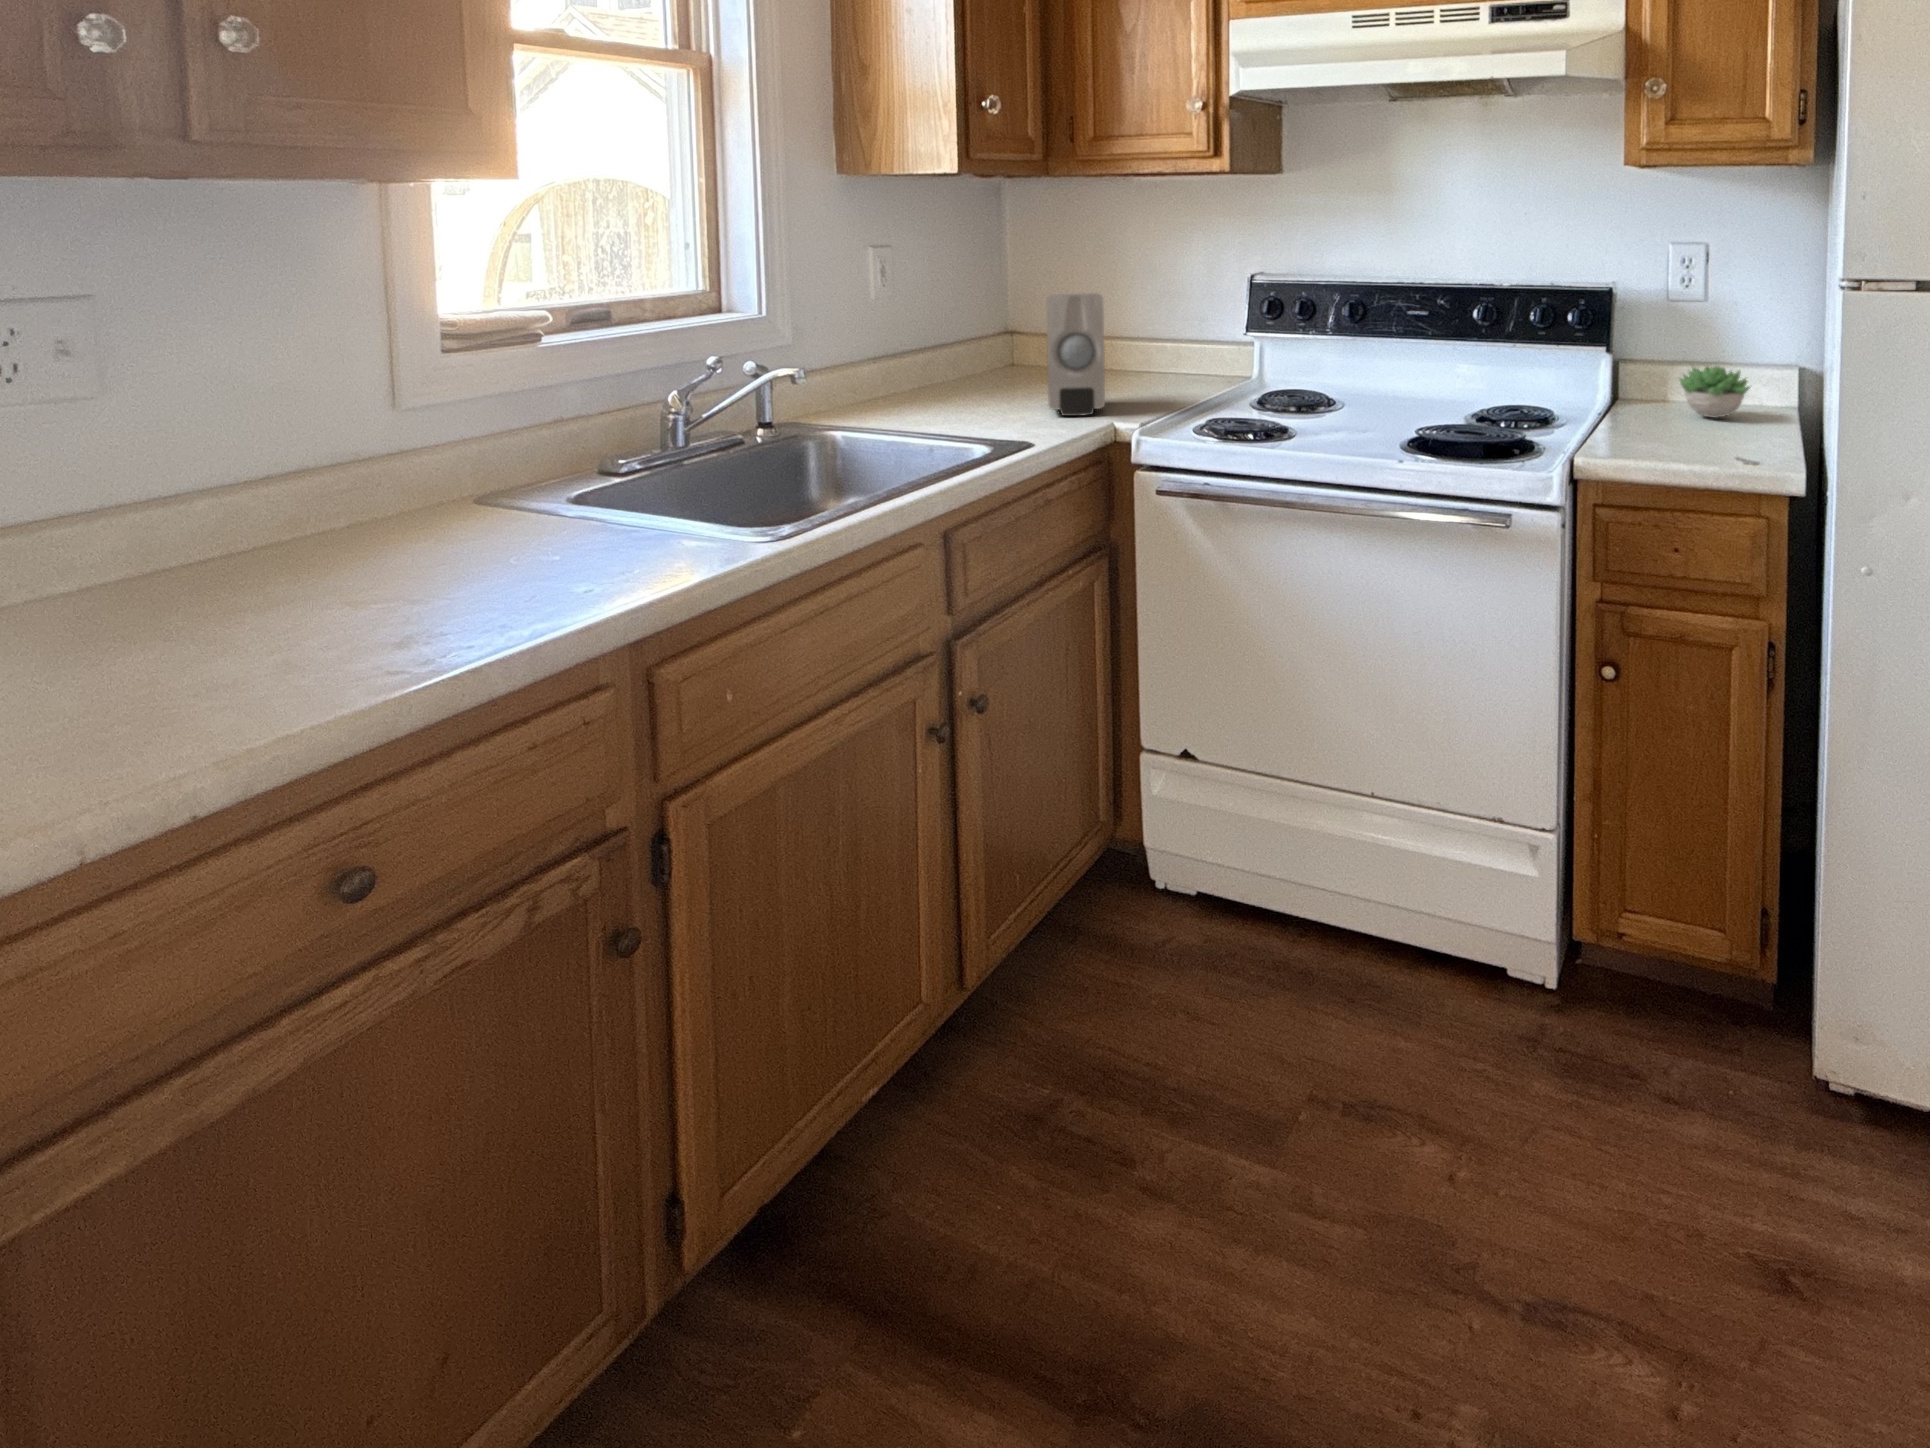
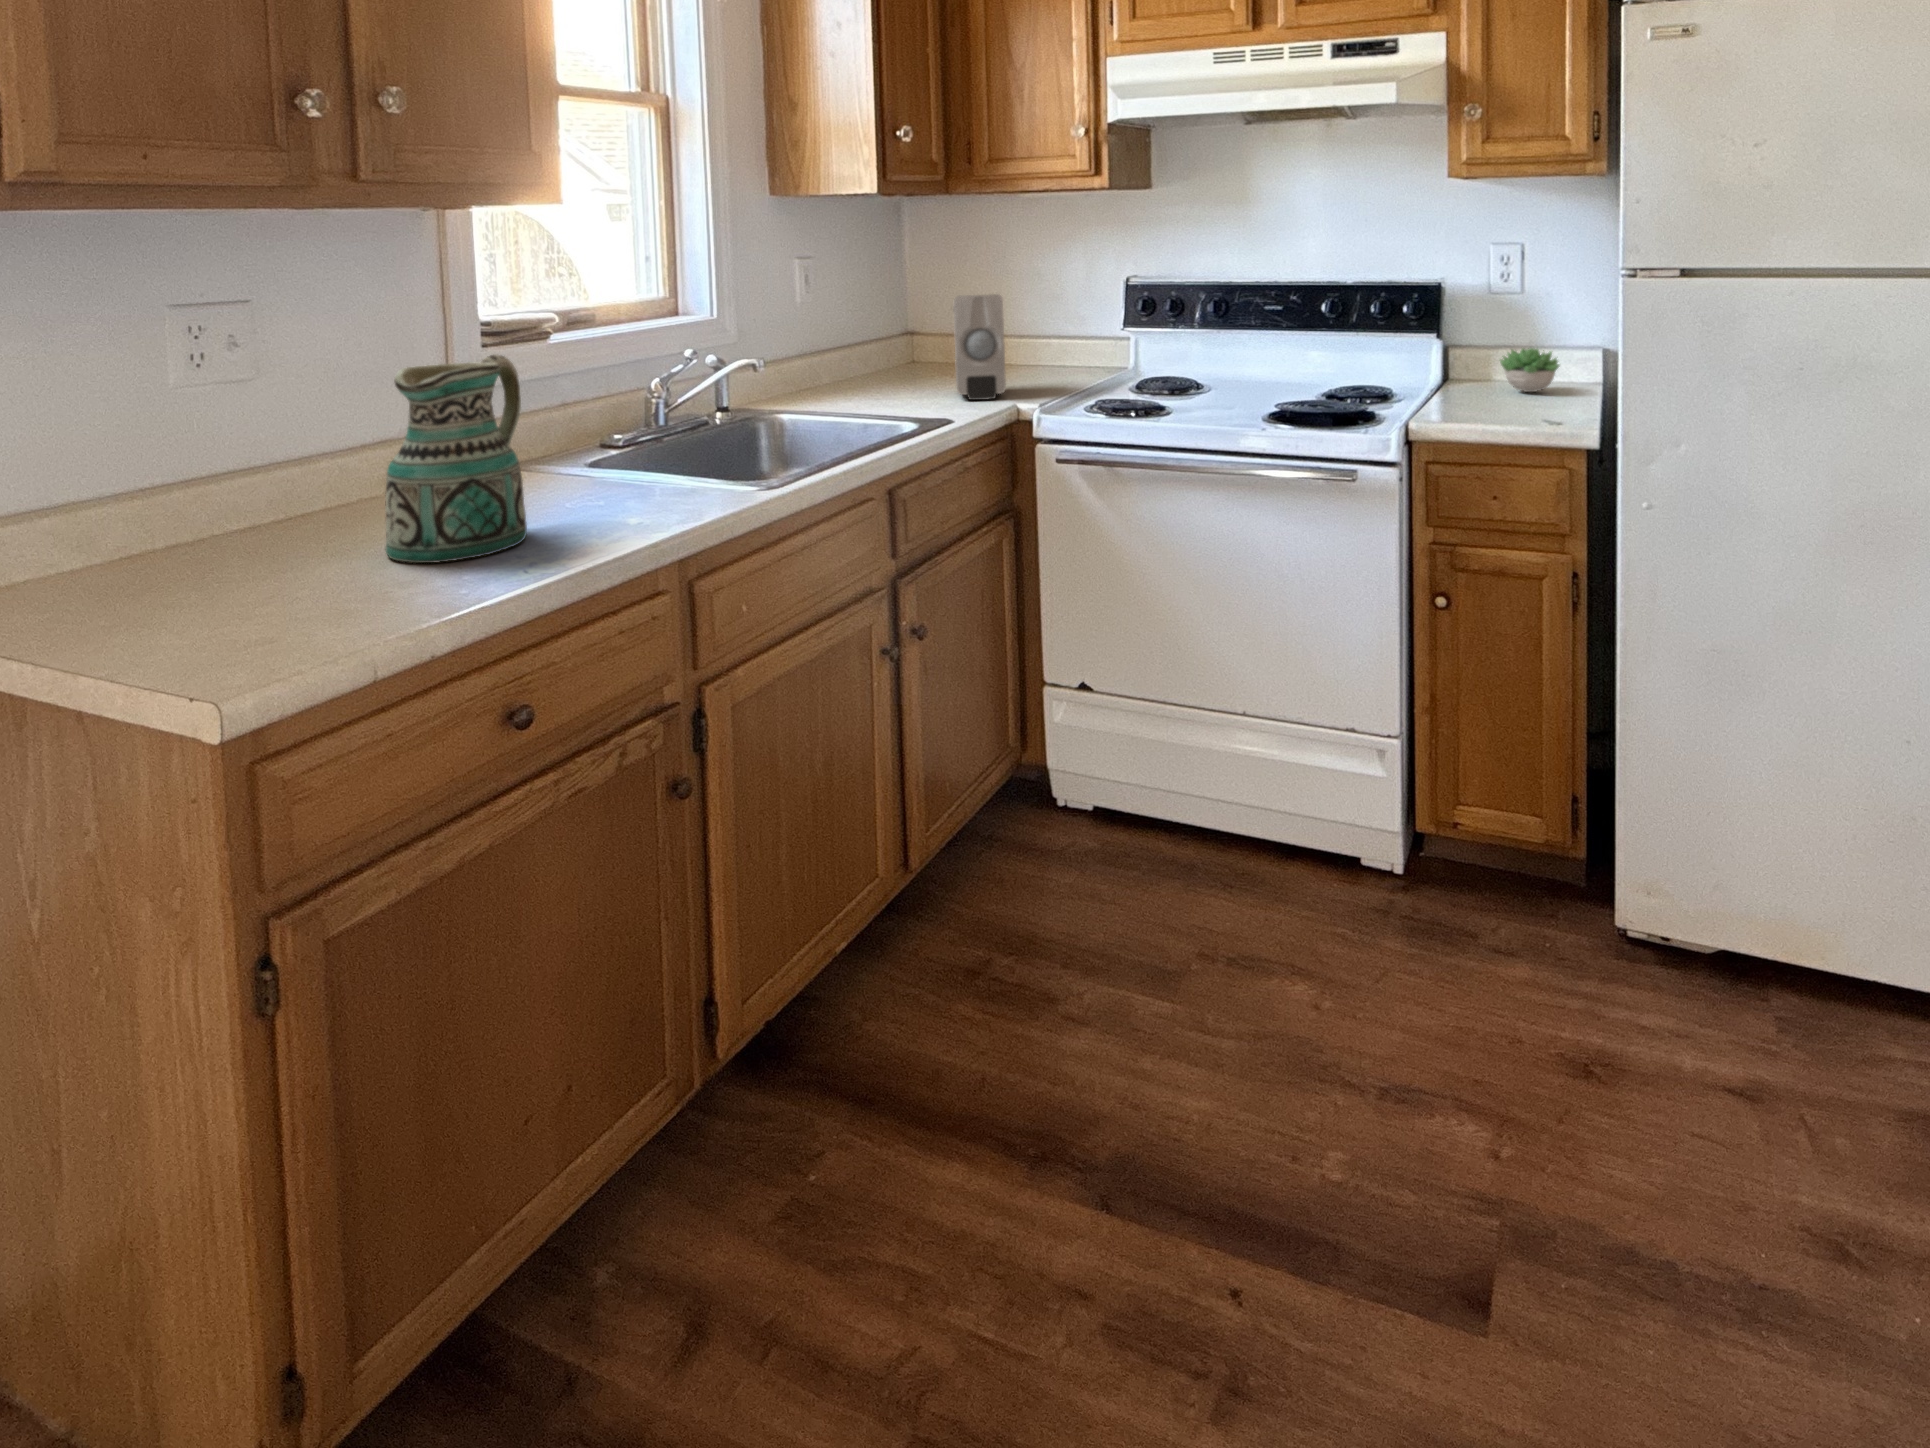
ceramic pitcher: none [221,372,437,654] -> present [385,354,527,563]

